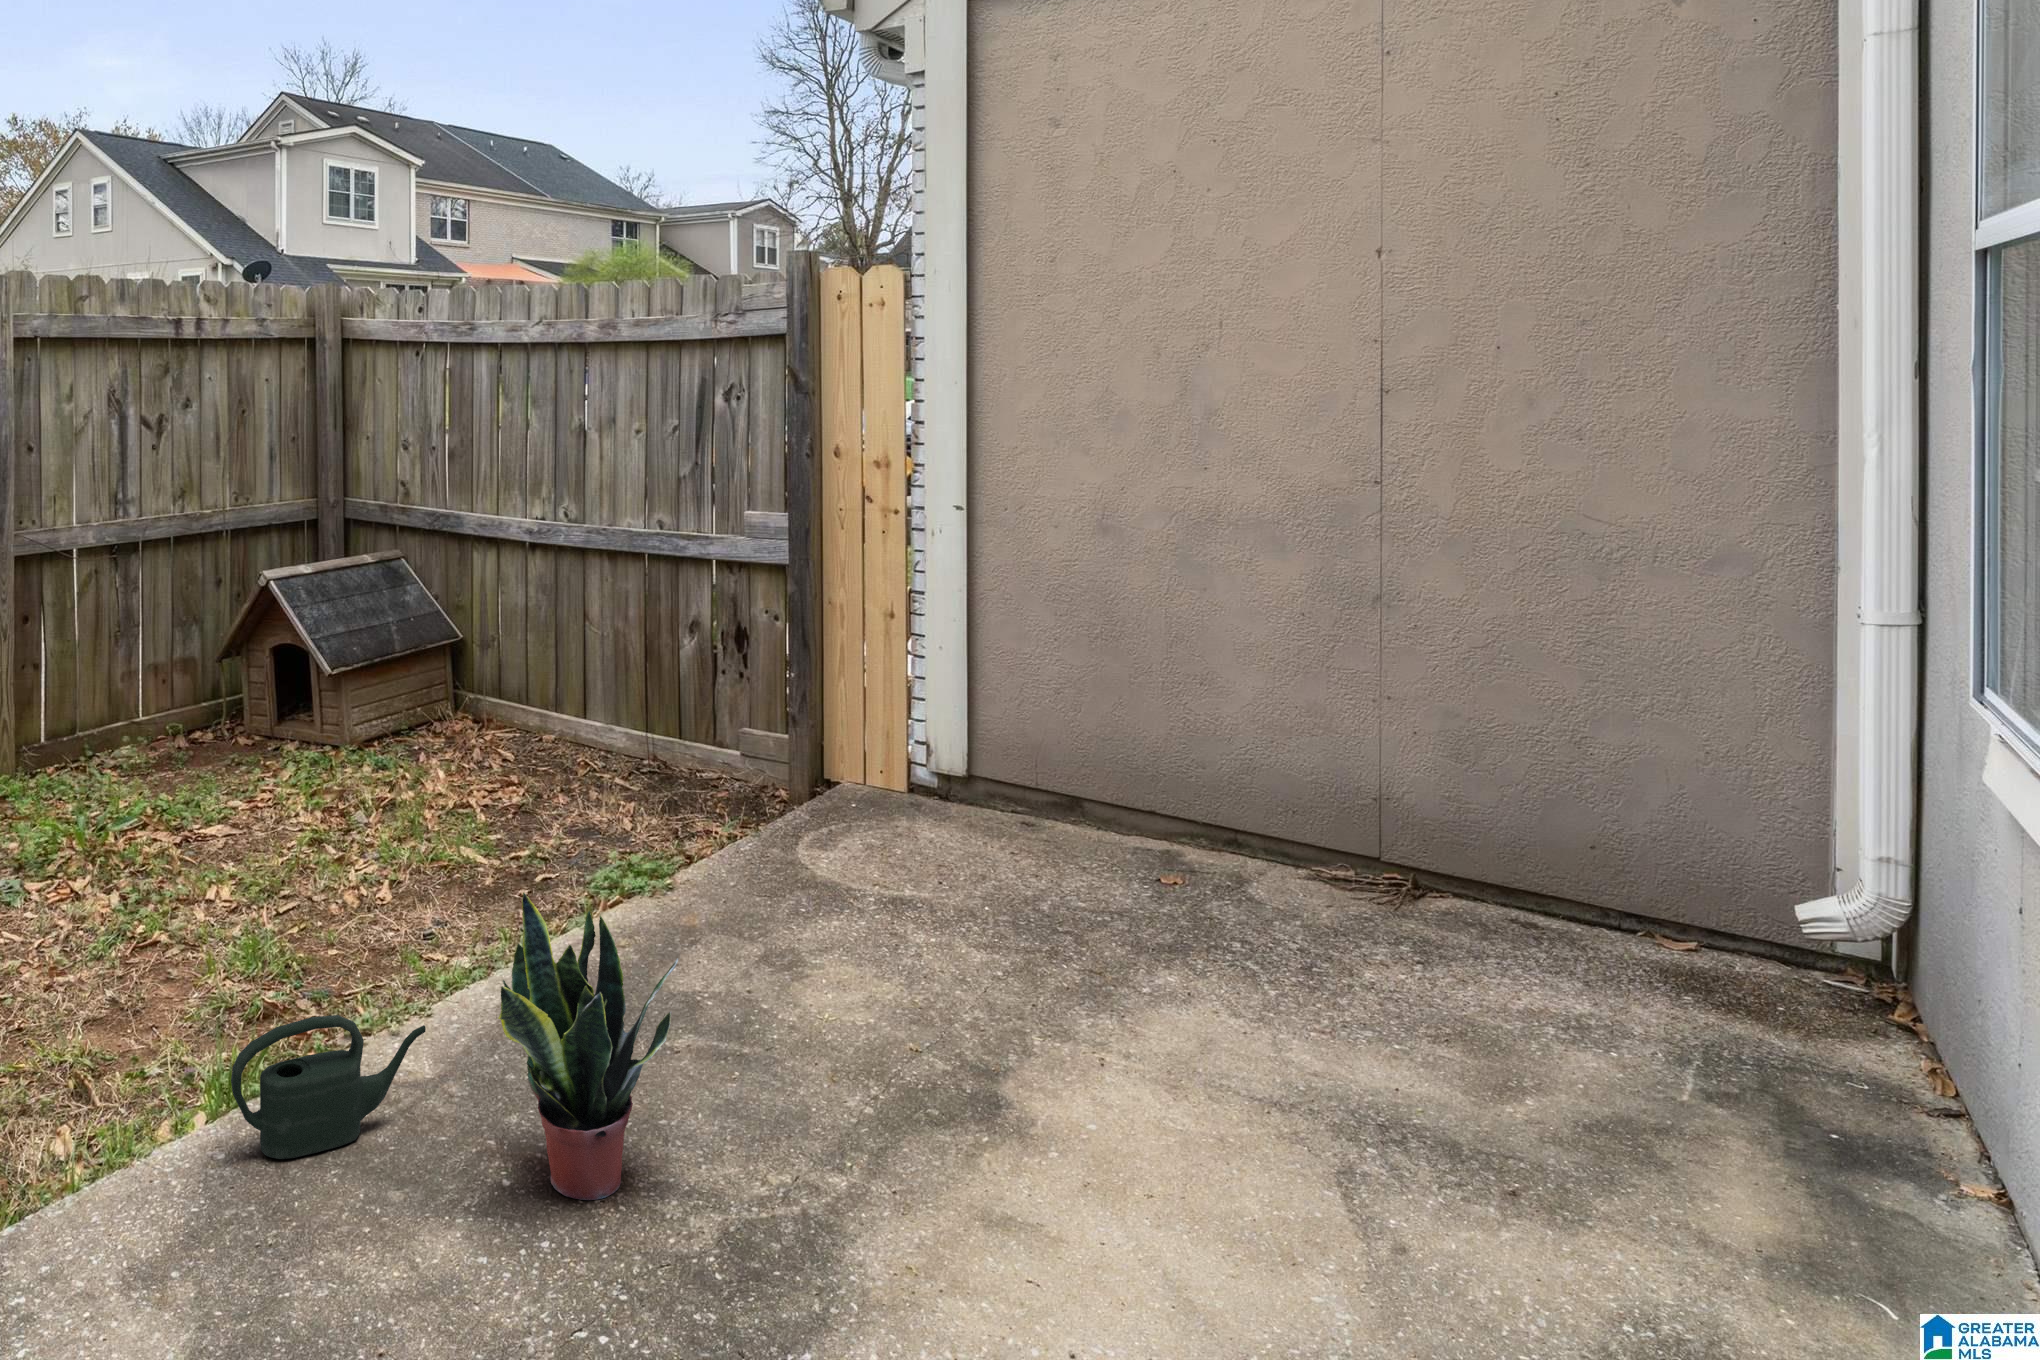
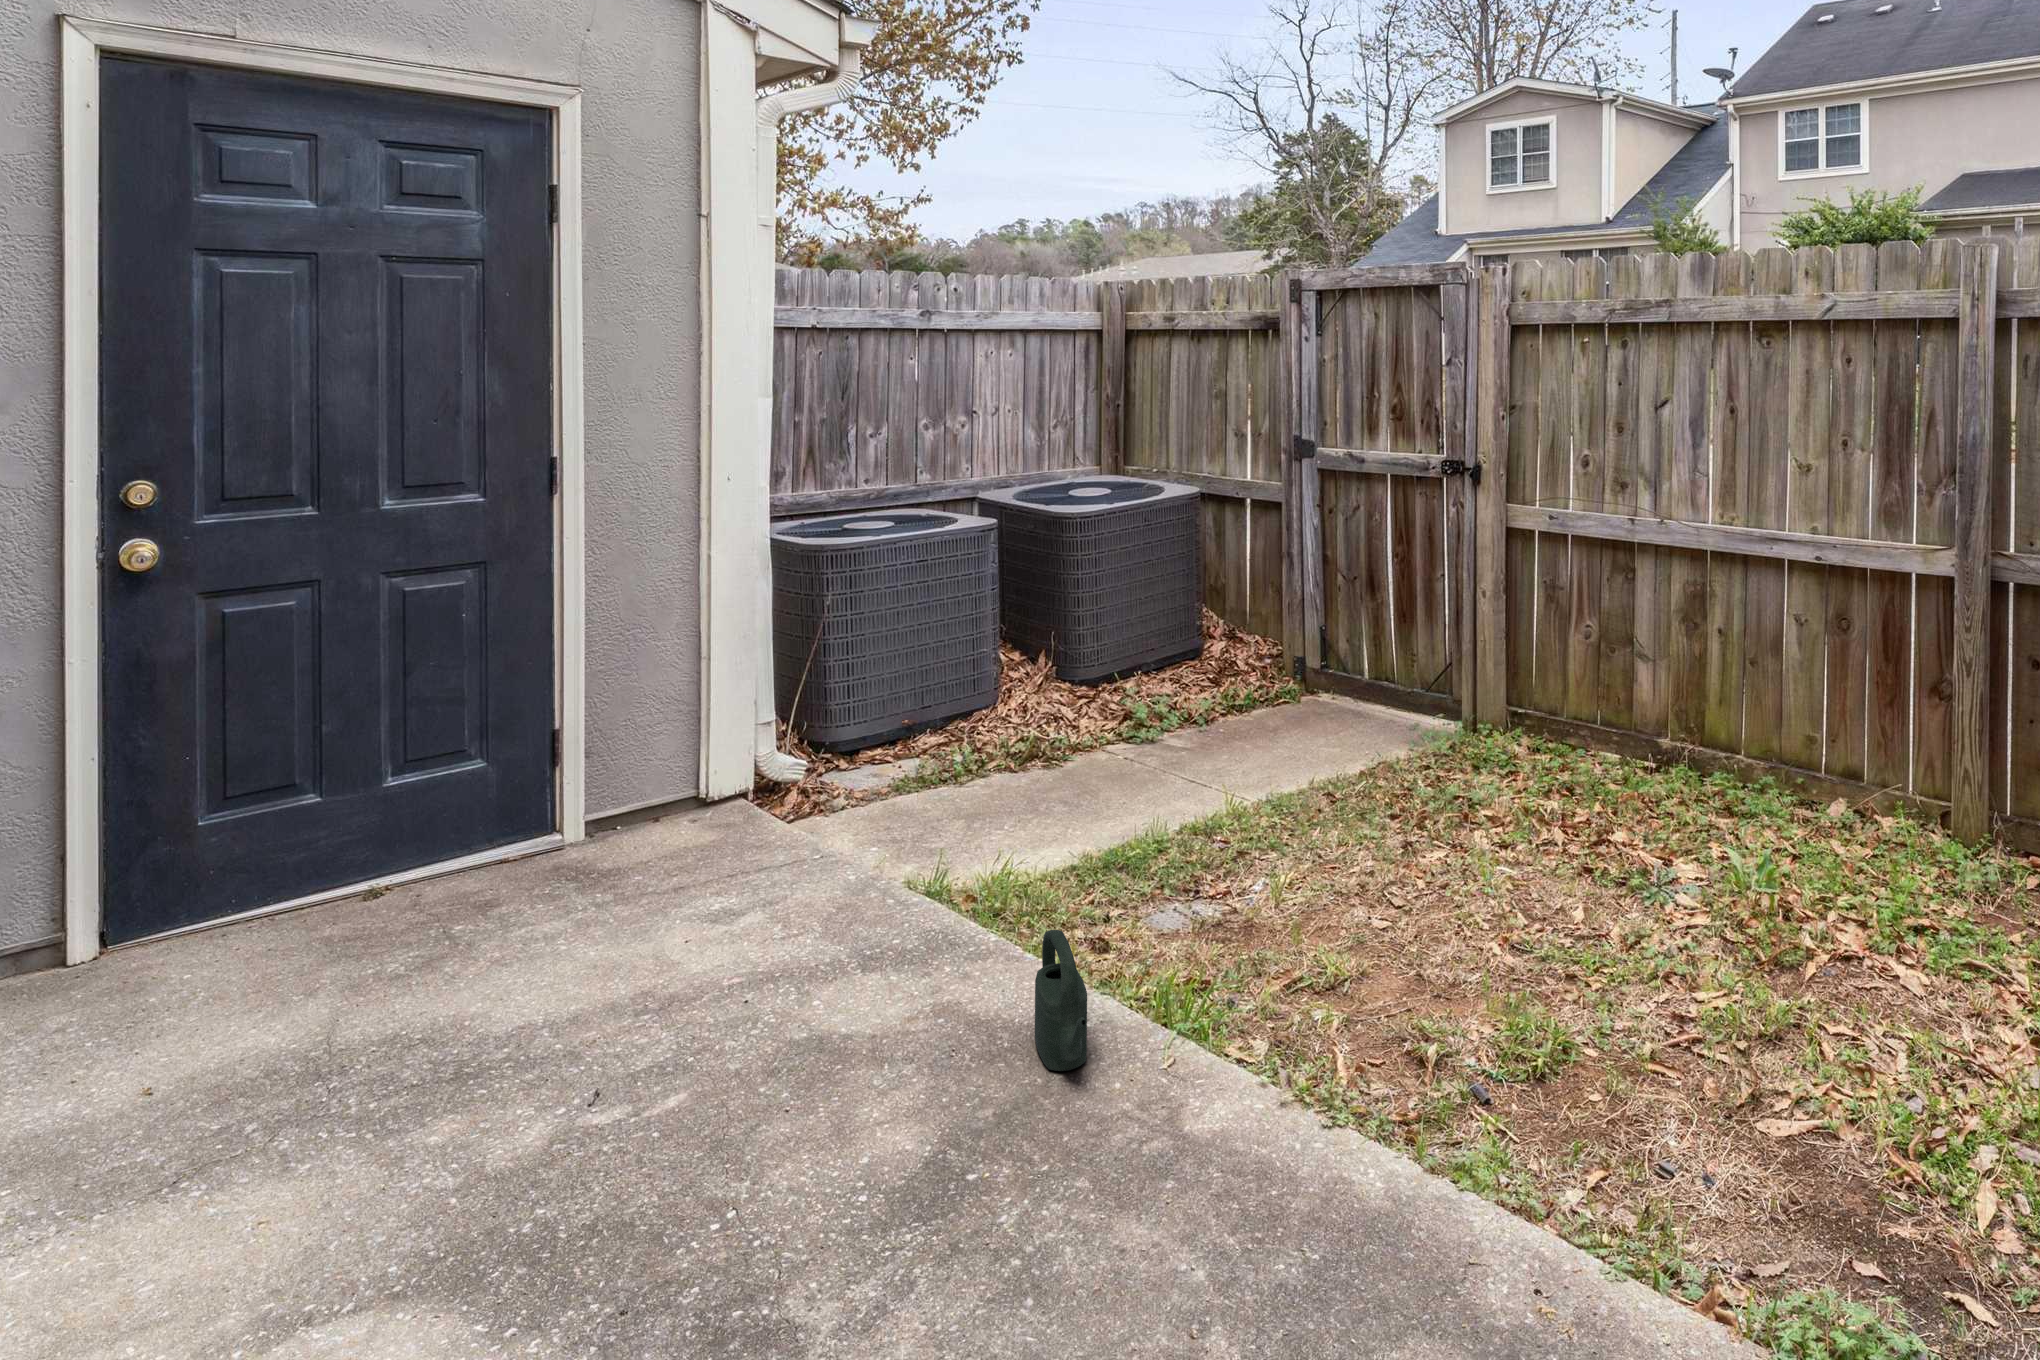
potted plant: present [498,893,678,1200] -> none [825,885,992,1221]

